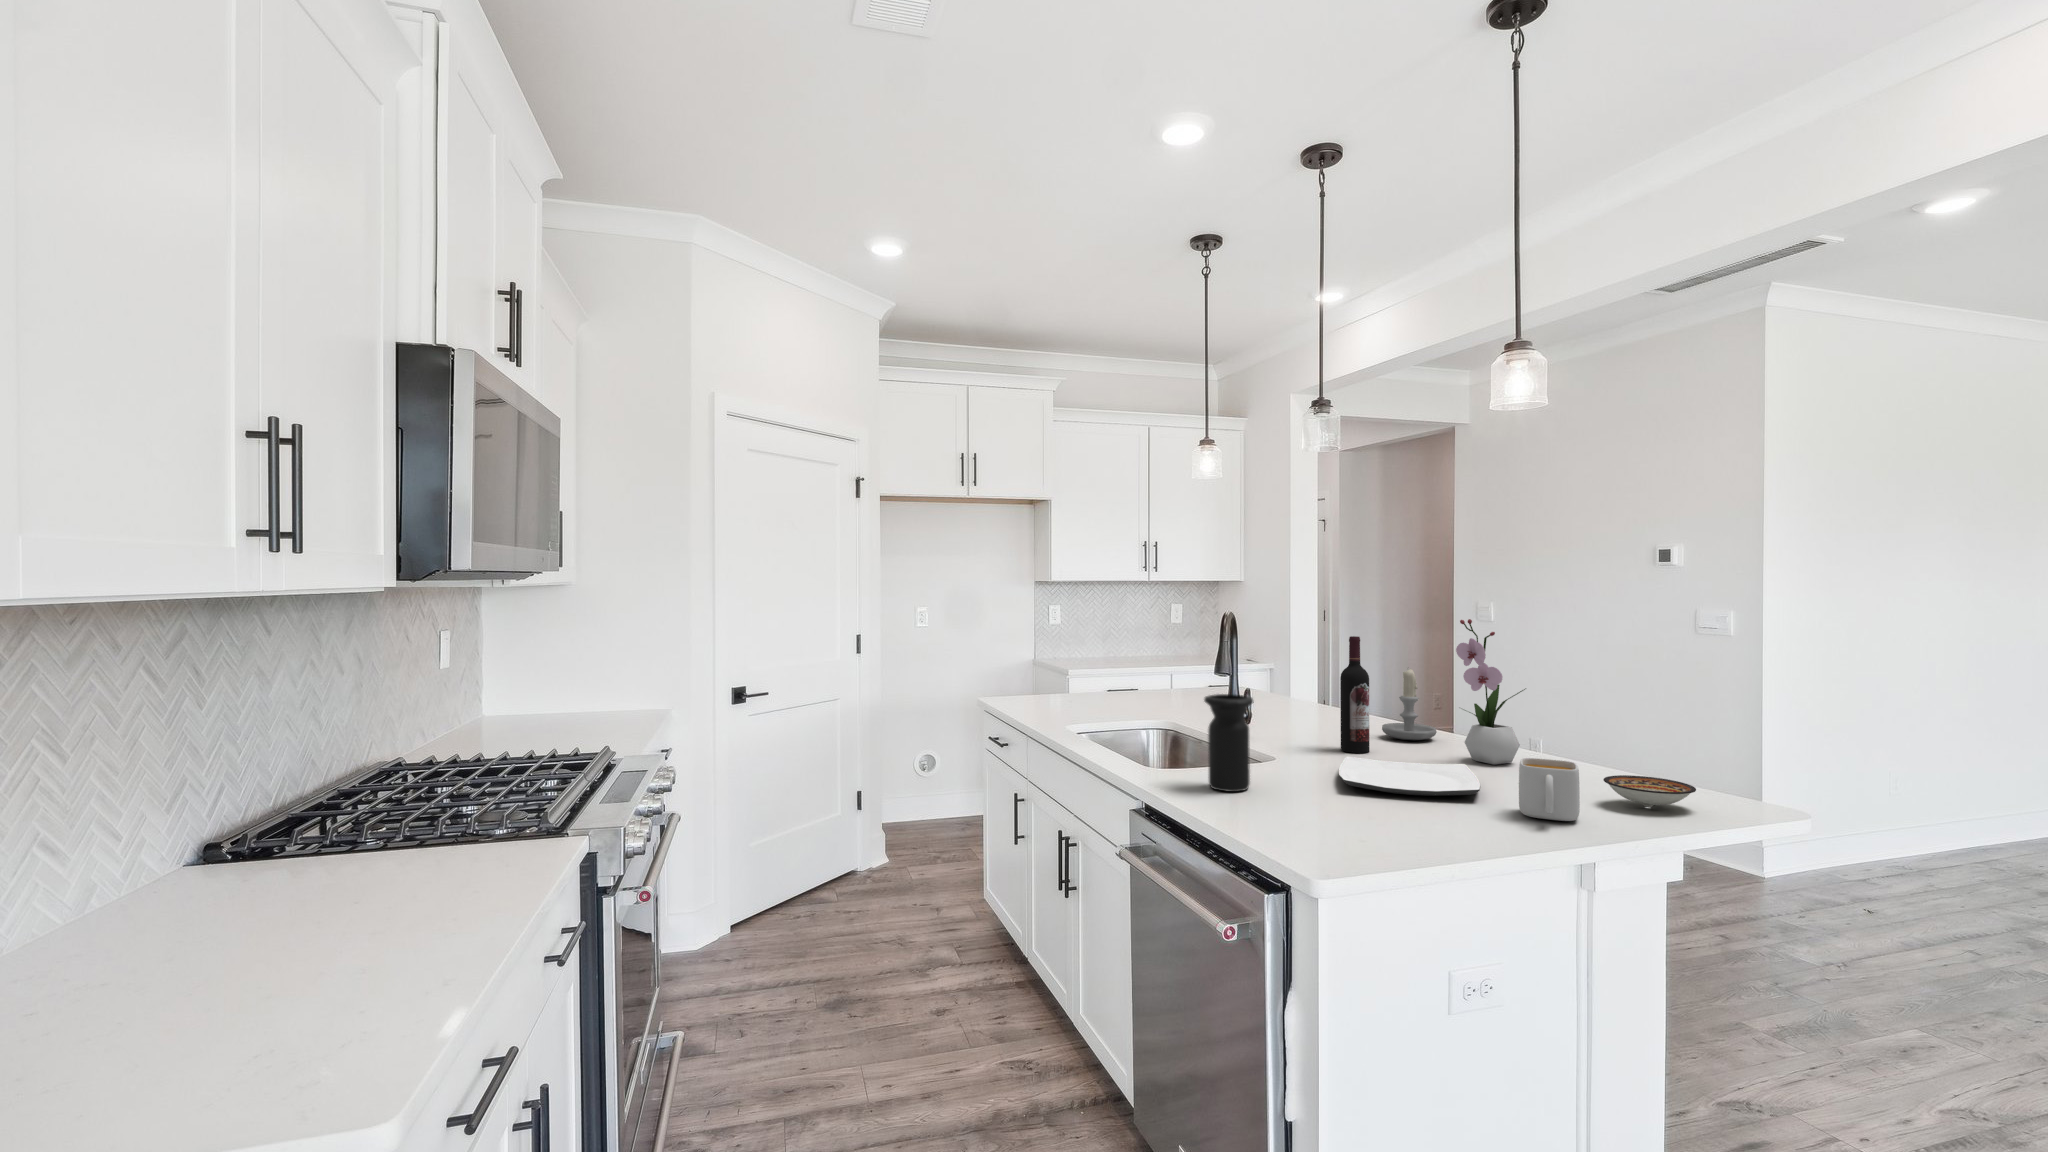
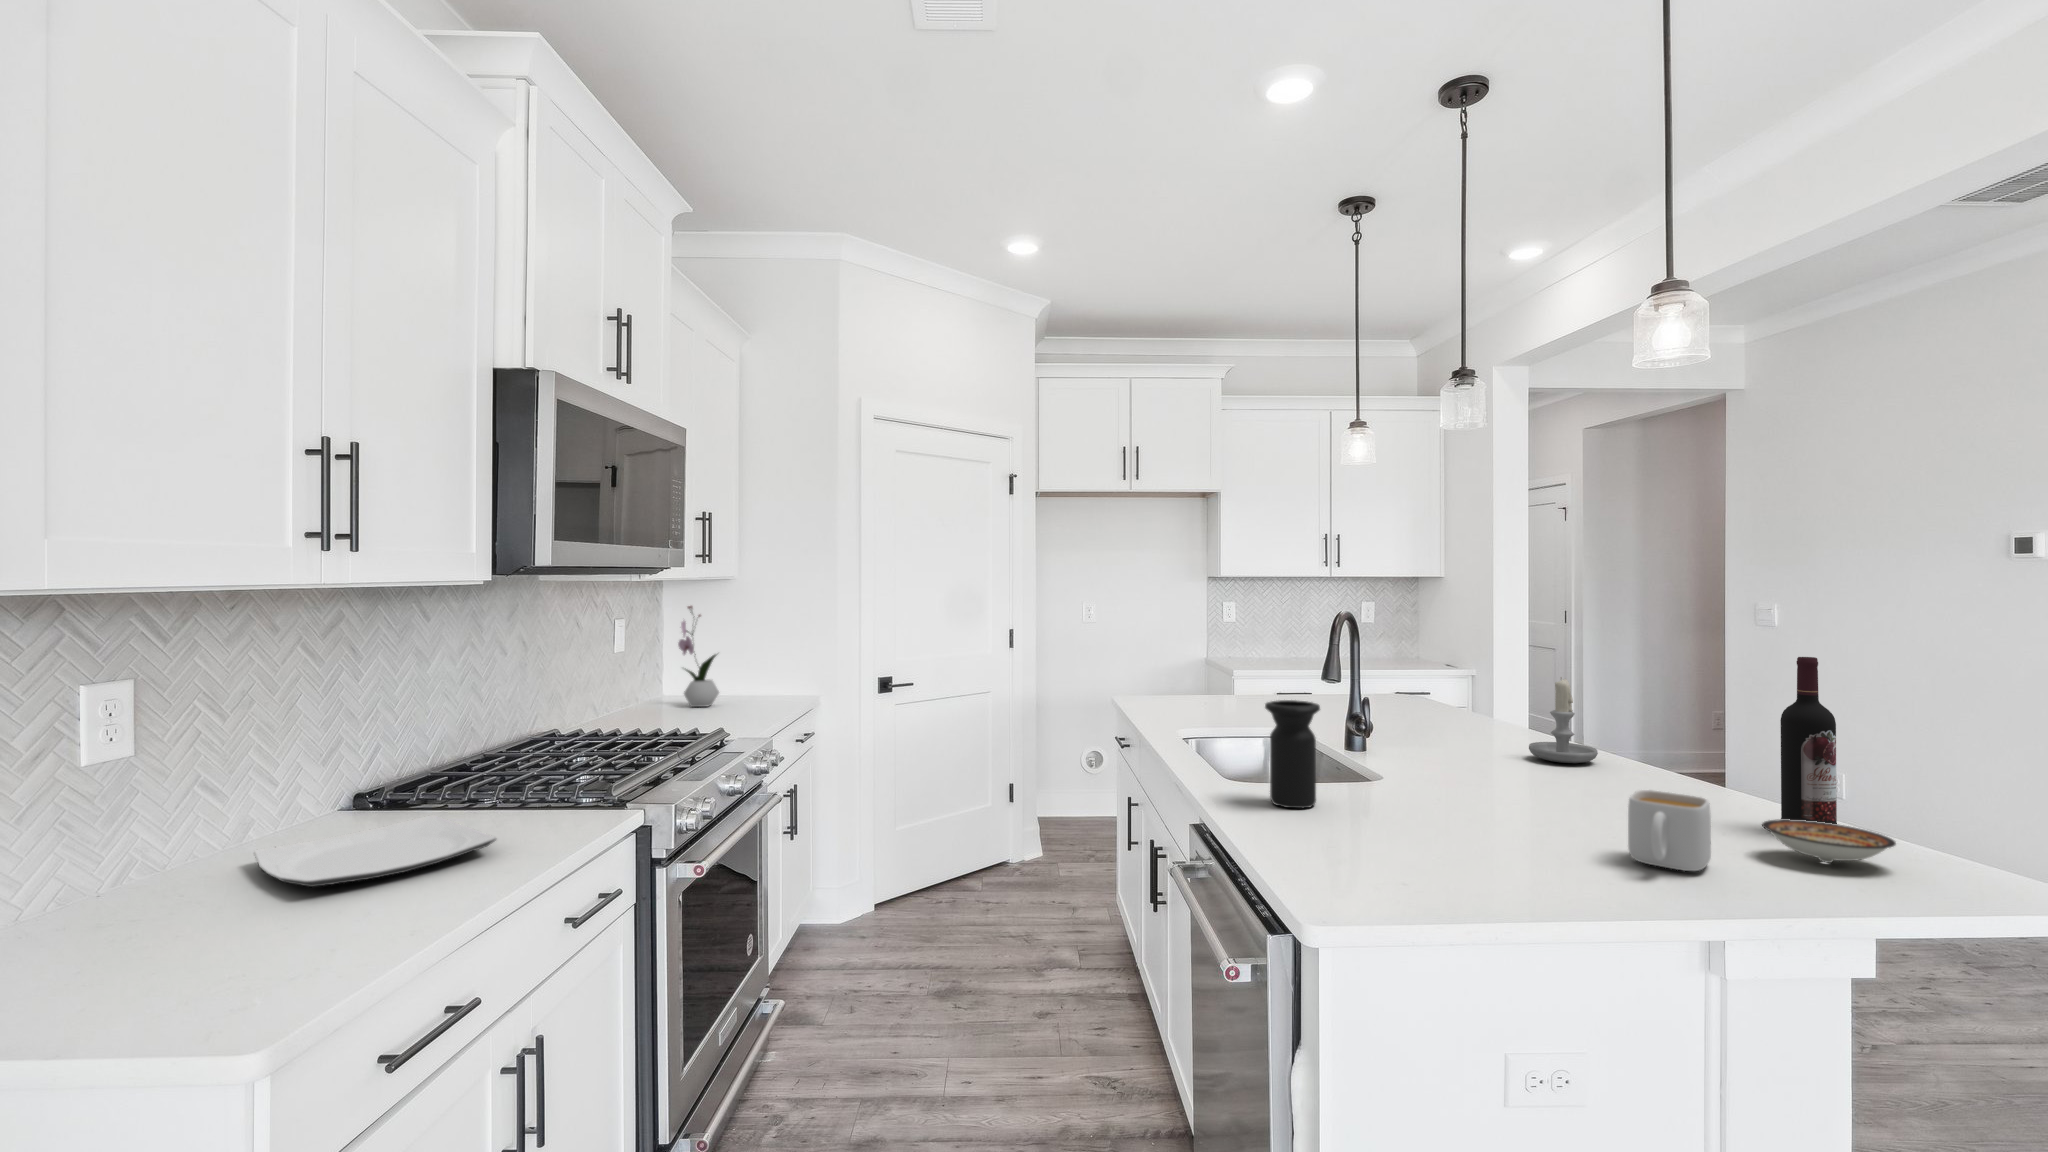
flower arrangement: present [1456,619,1526,765] -> present [678,606,719,707]
wine bottle: present [1340,636,1370,753] -> present [1780,657,1837,824]
plate: present [1339,757,1481,796] -> present [254,815,496,887]

